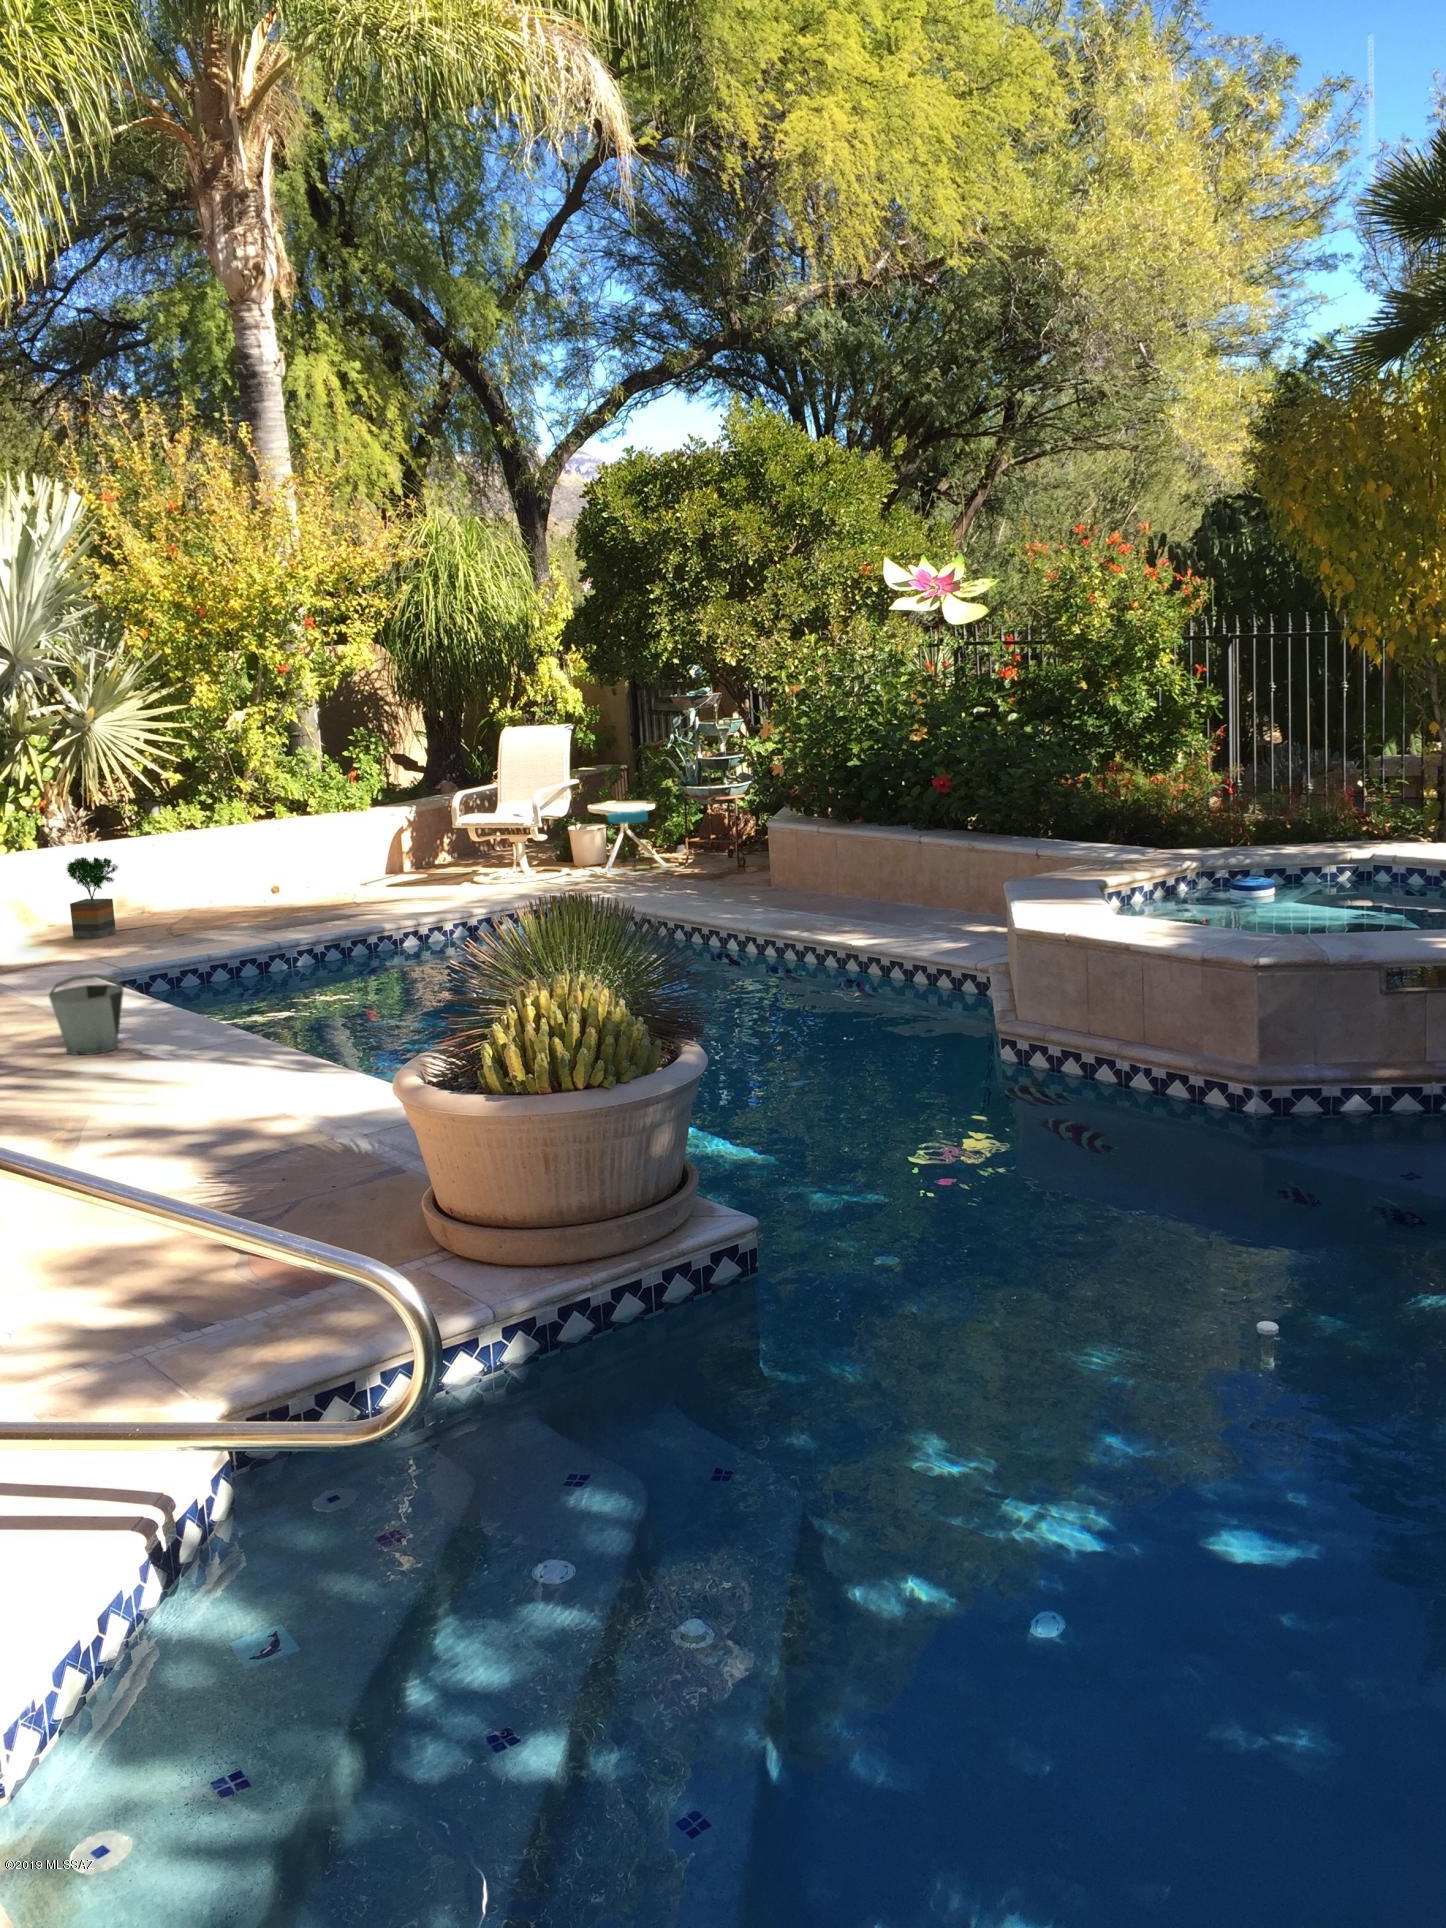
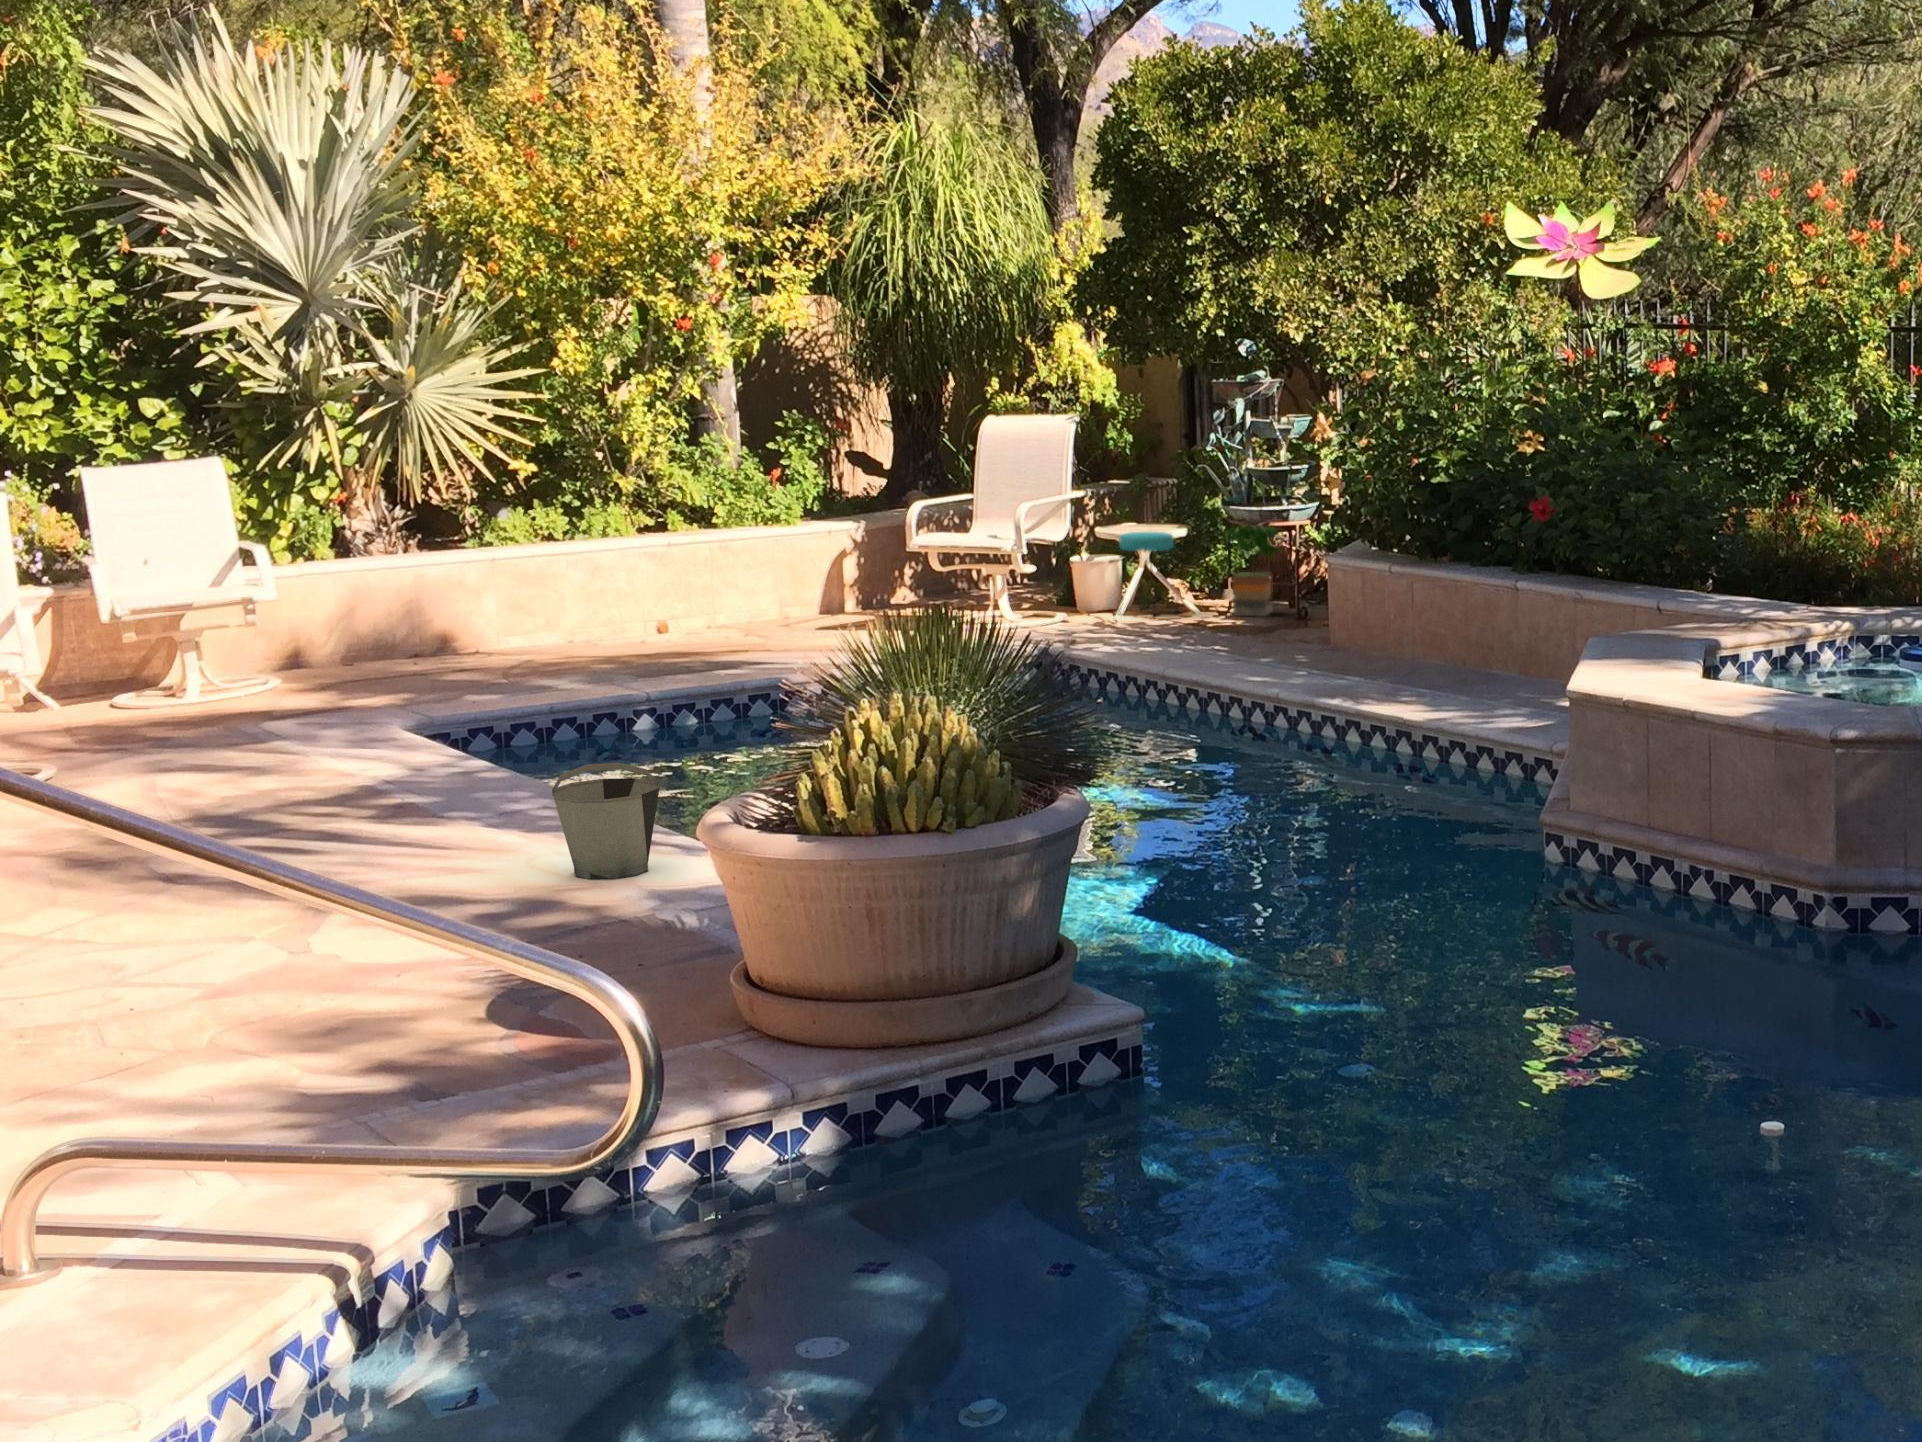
potted tree: present [67,857,118,939] -> present [1228,525,1283,616]
bucket: present [49,974,123,1055] -> present [552,763,660,880]

